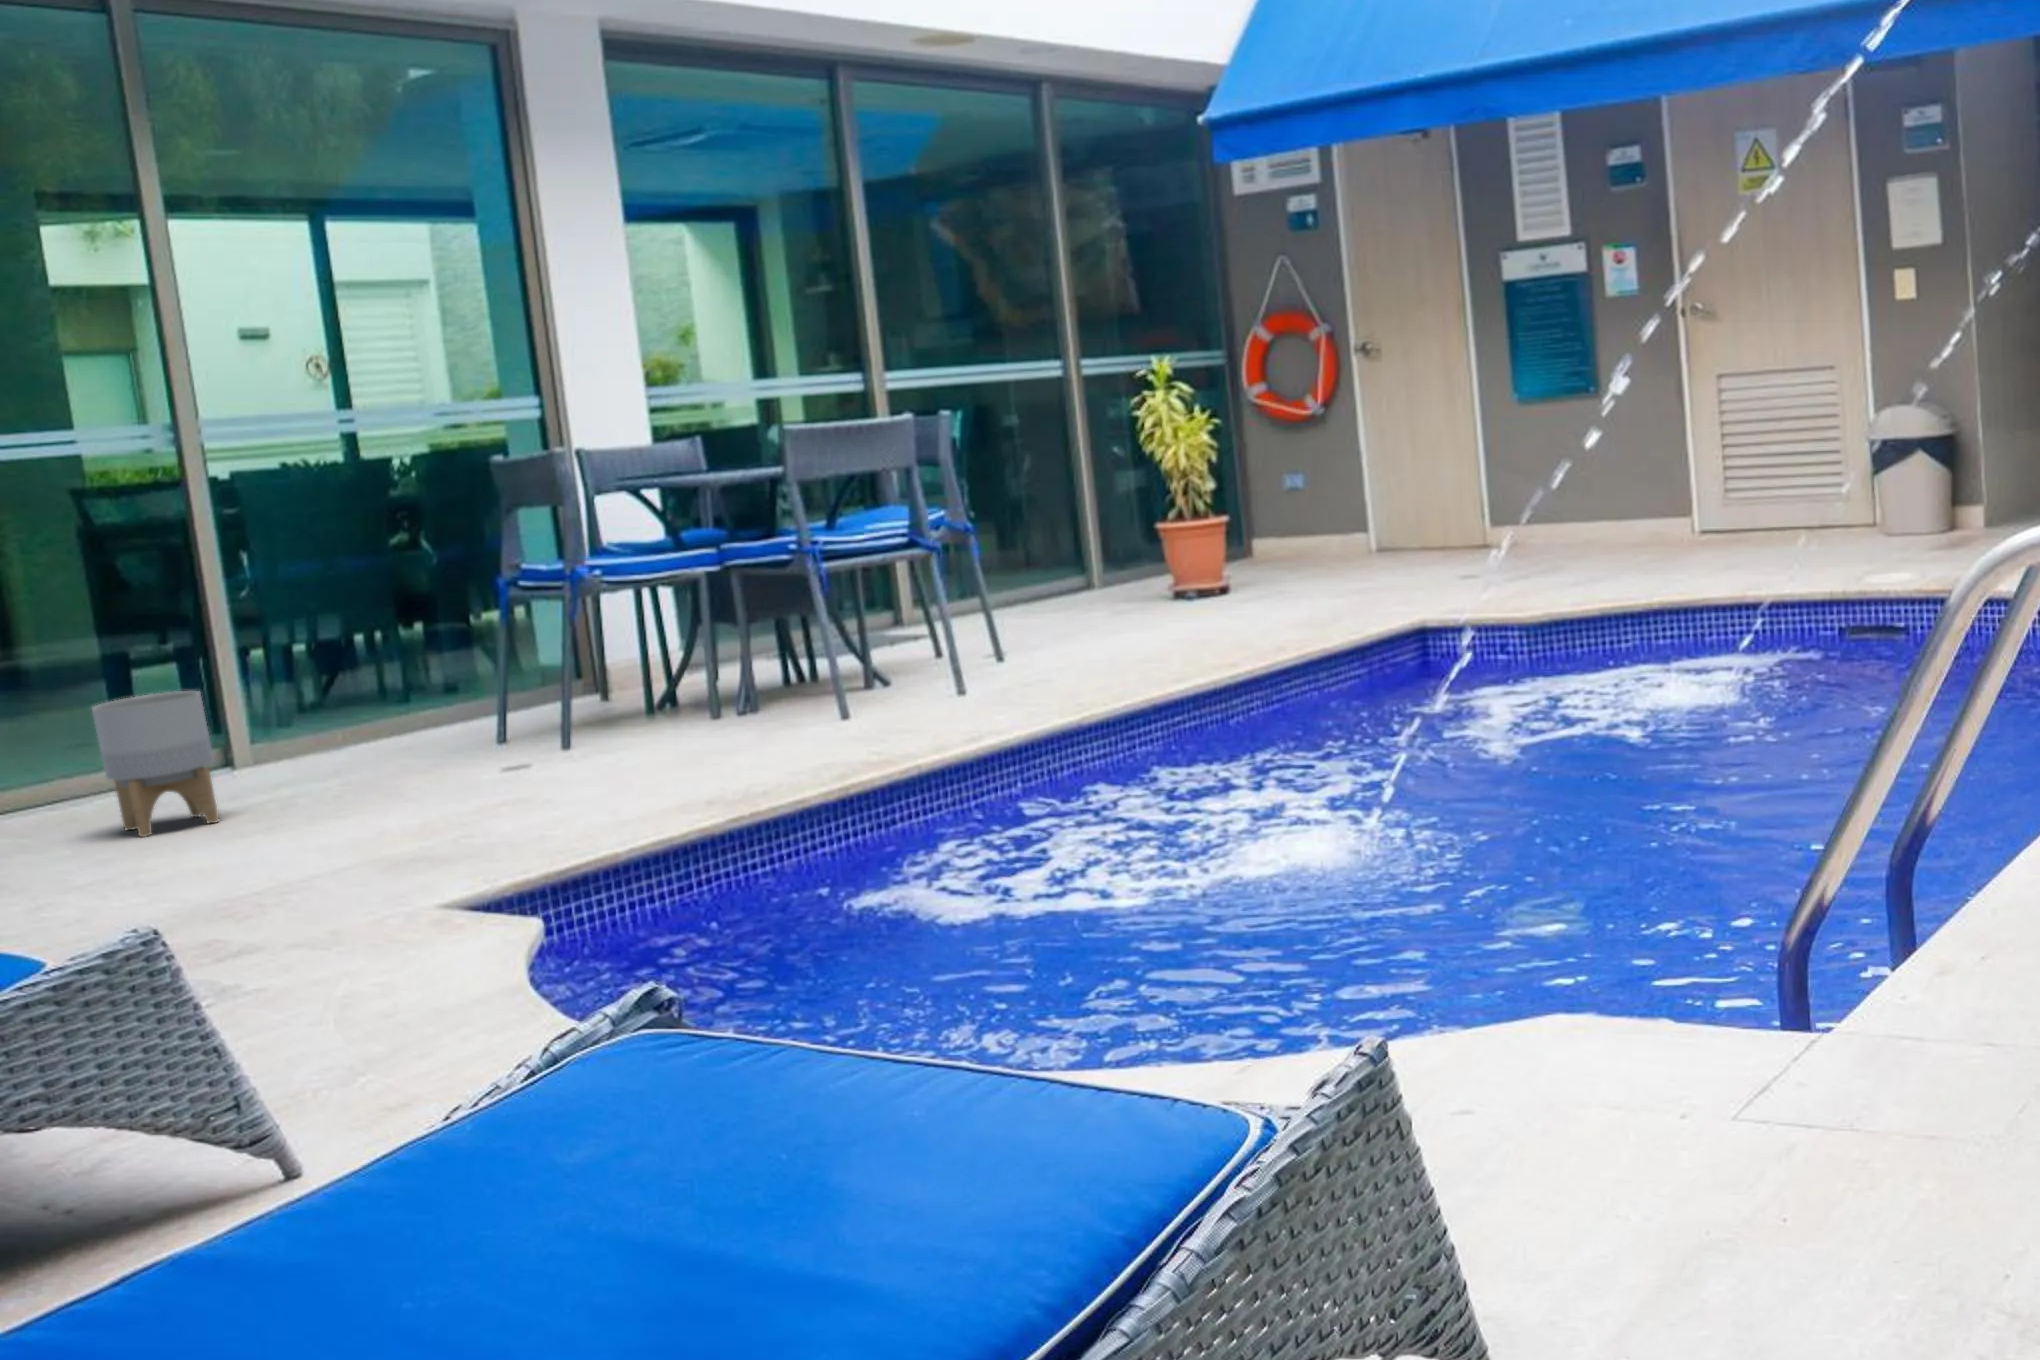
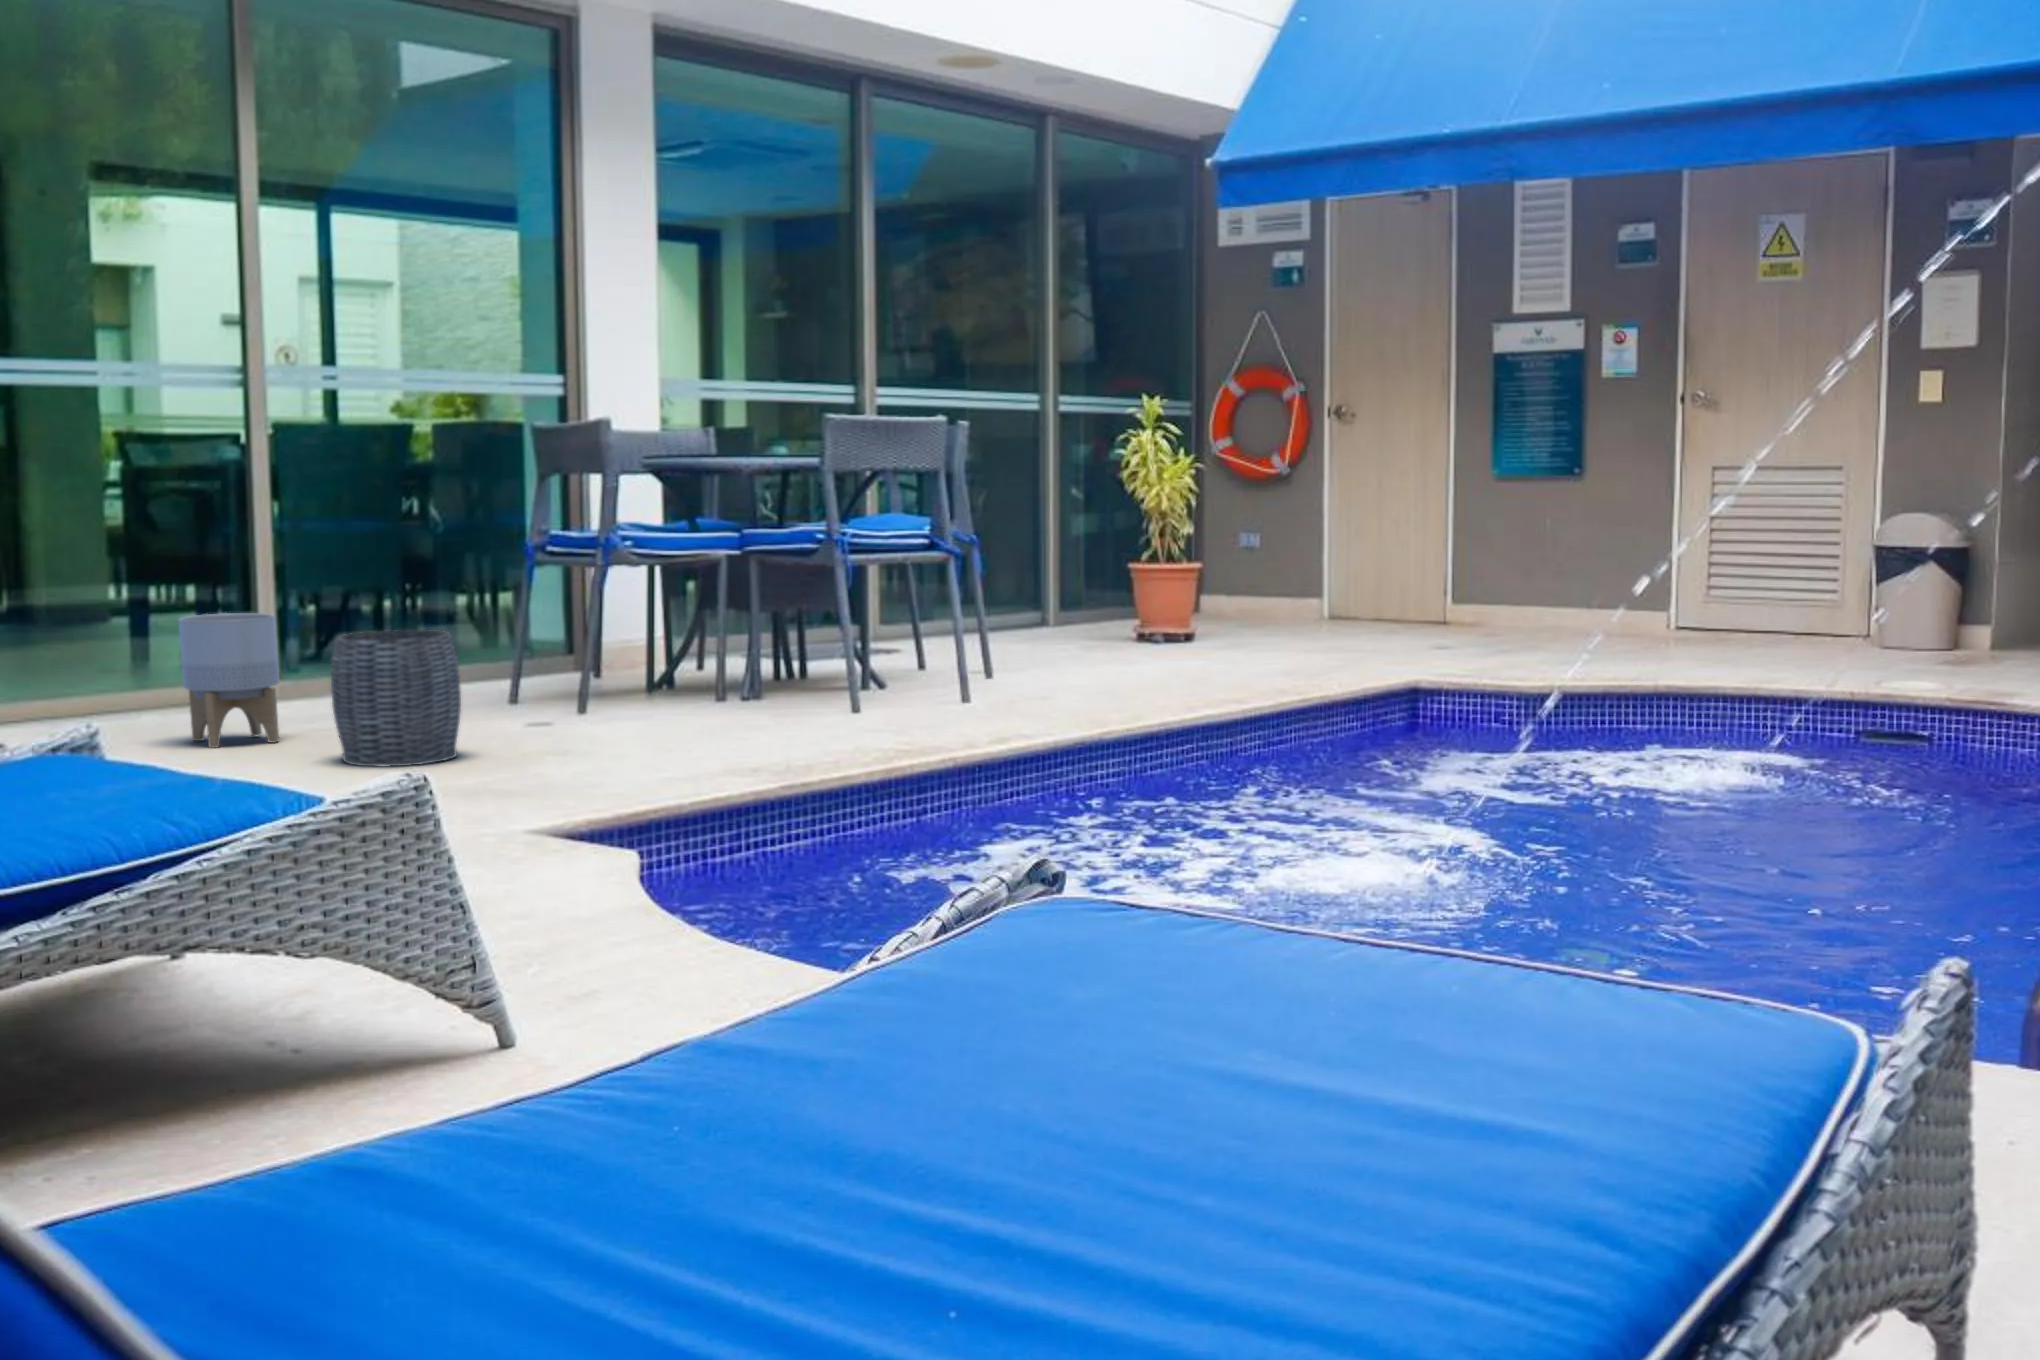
woven basket: none [253,695,403,843] -> present [331,630,461,766]

